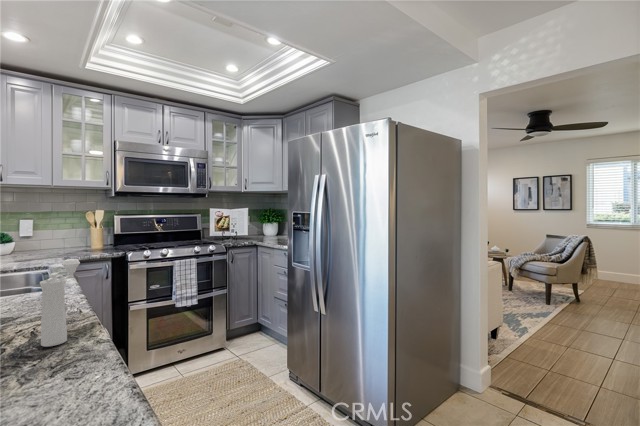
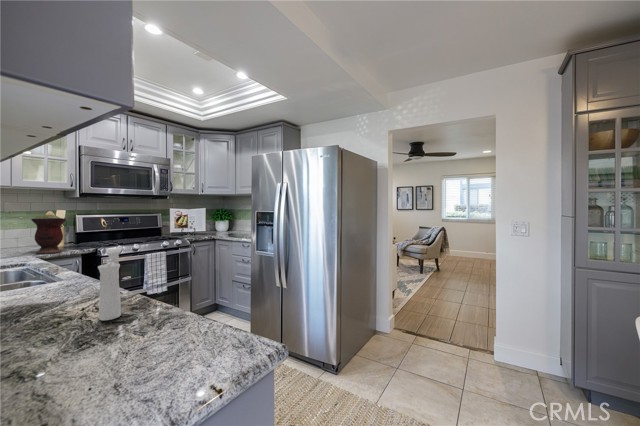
vase: none [66,215,98,256] -> present [31,215,66,254]

